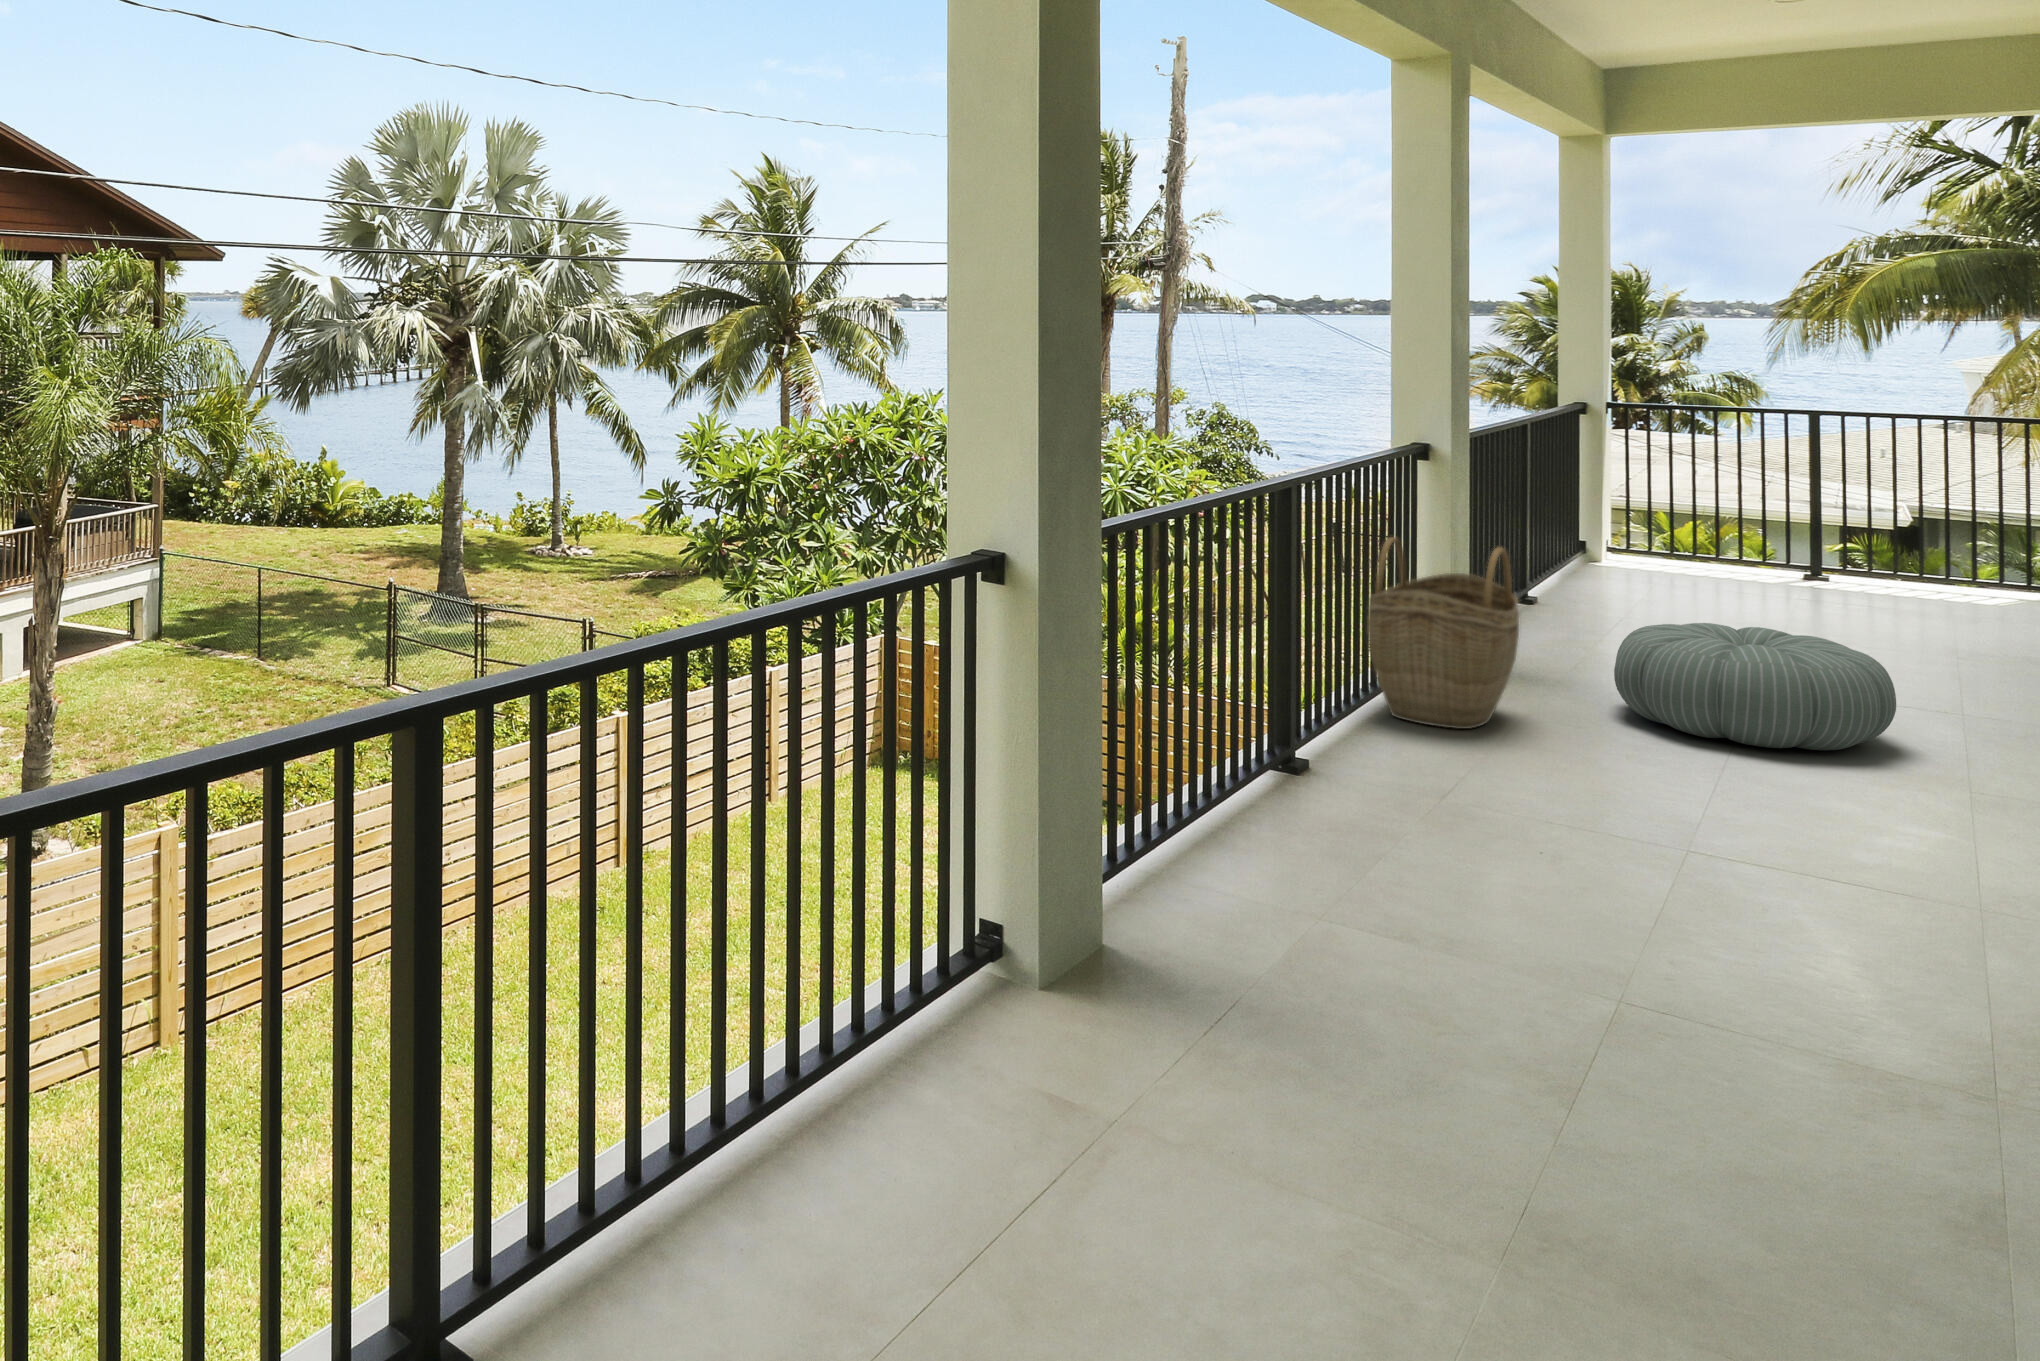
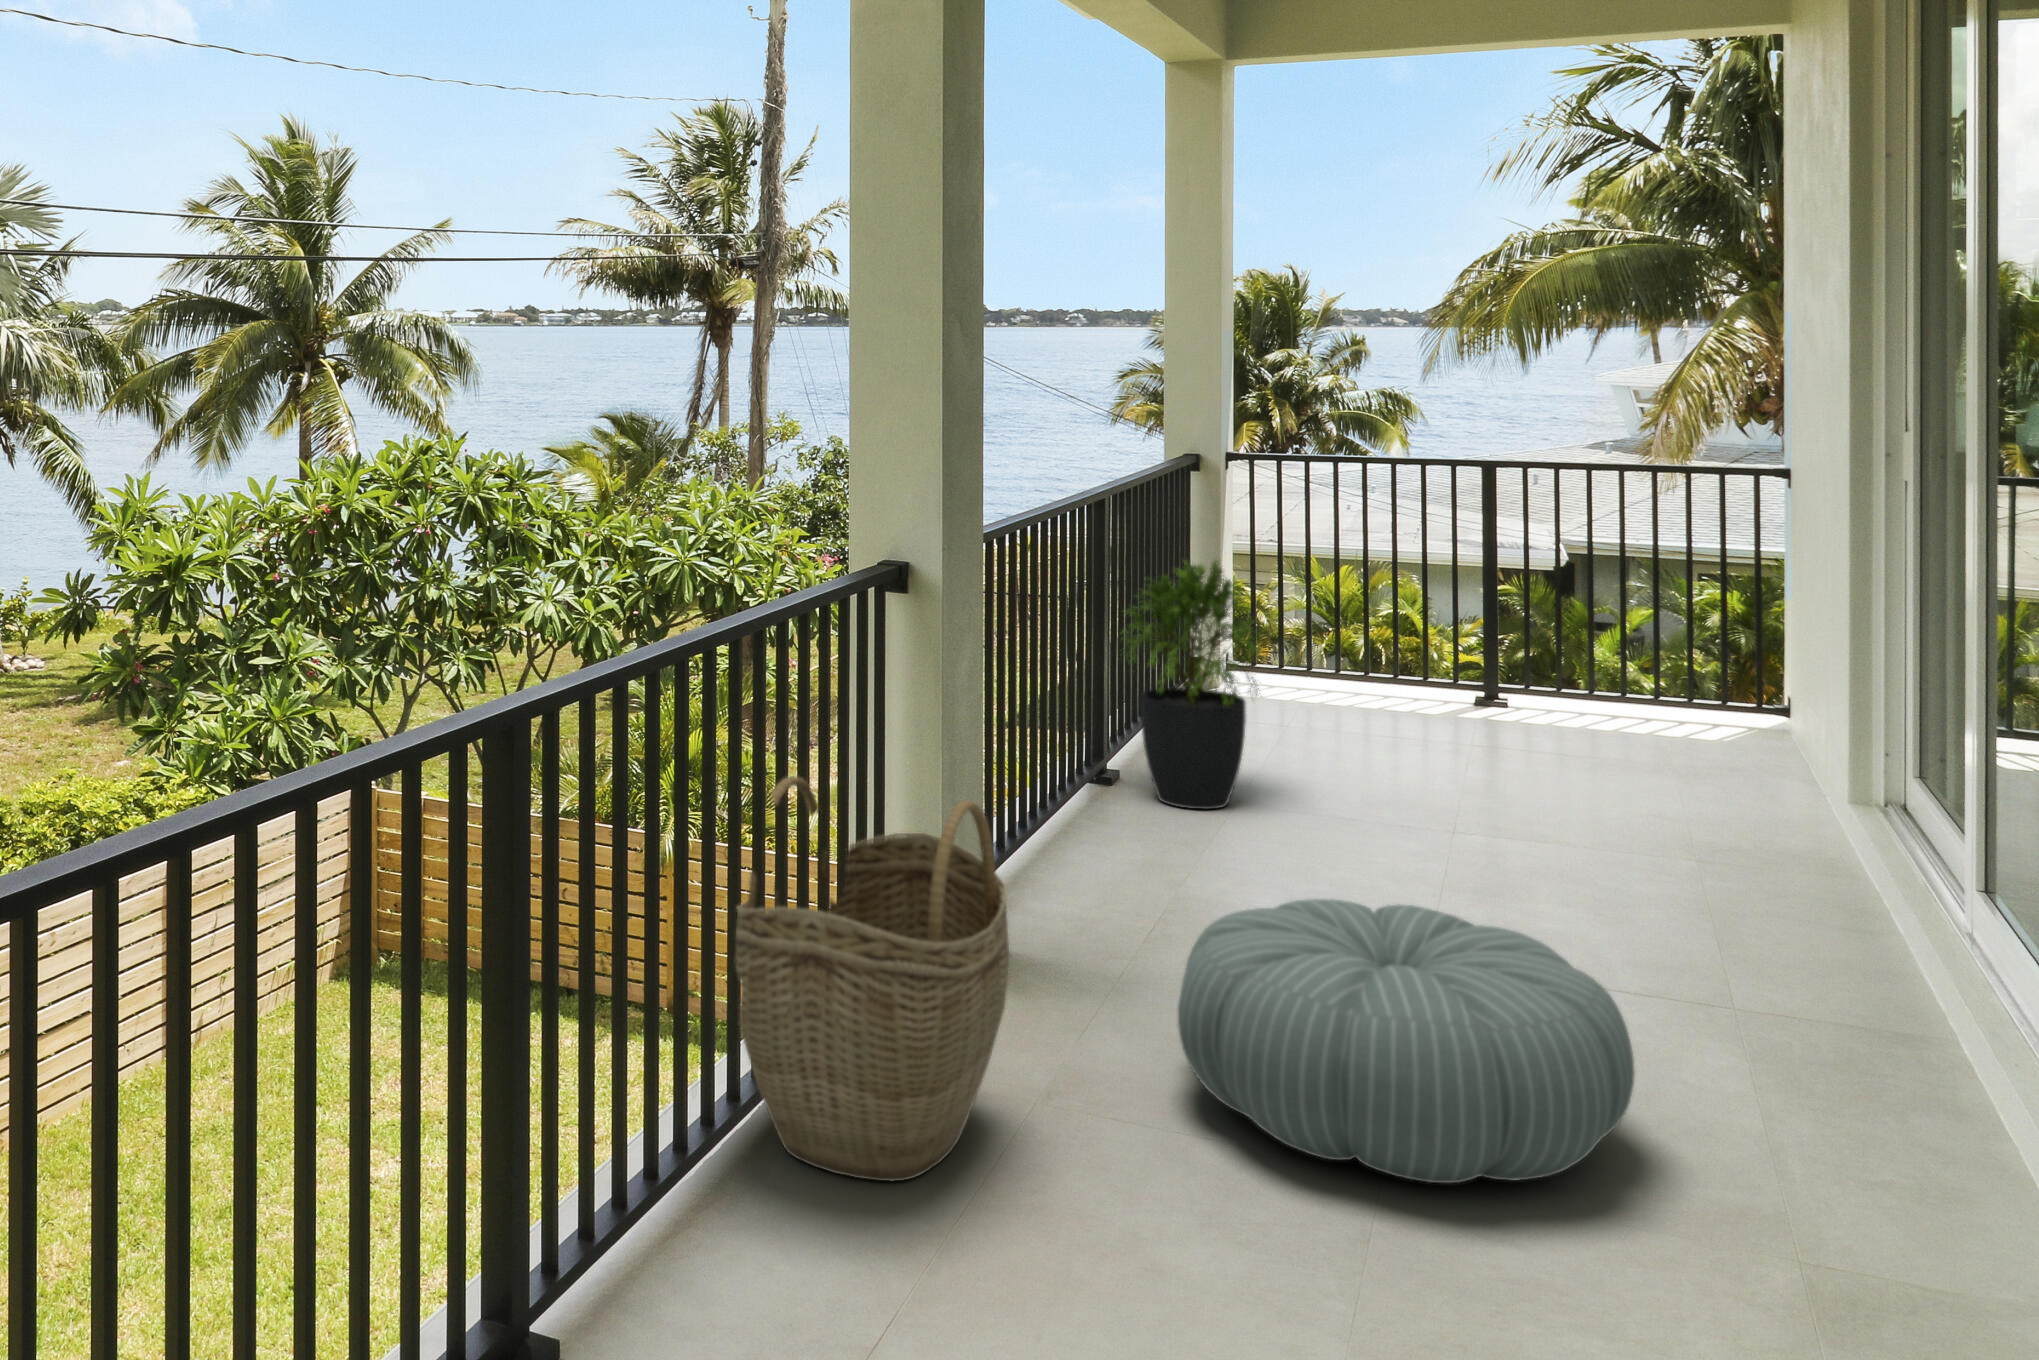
potted plant: none [1540,457,1654,615] -> present [1123,560,1265,809]

